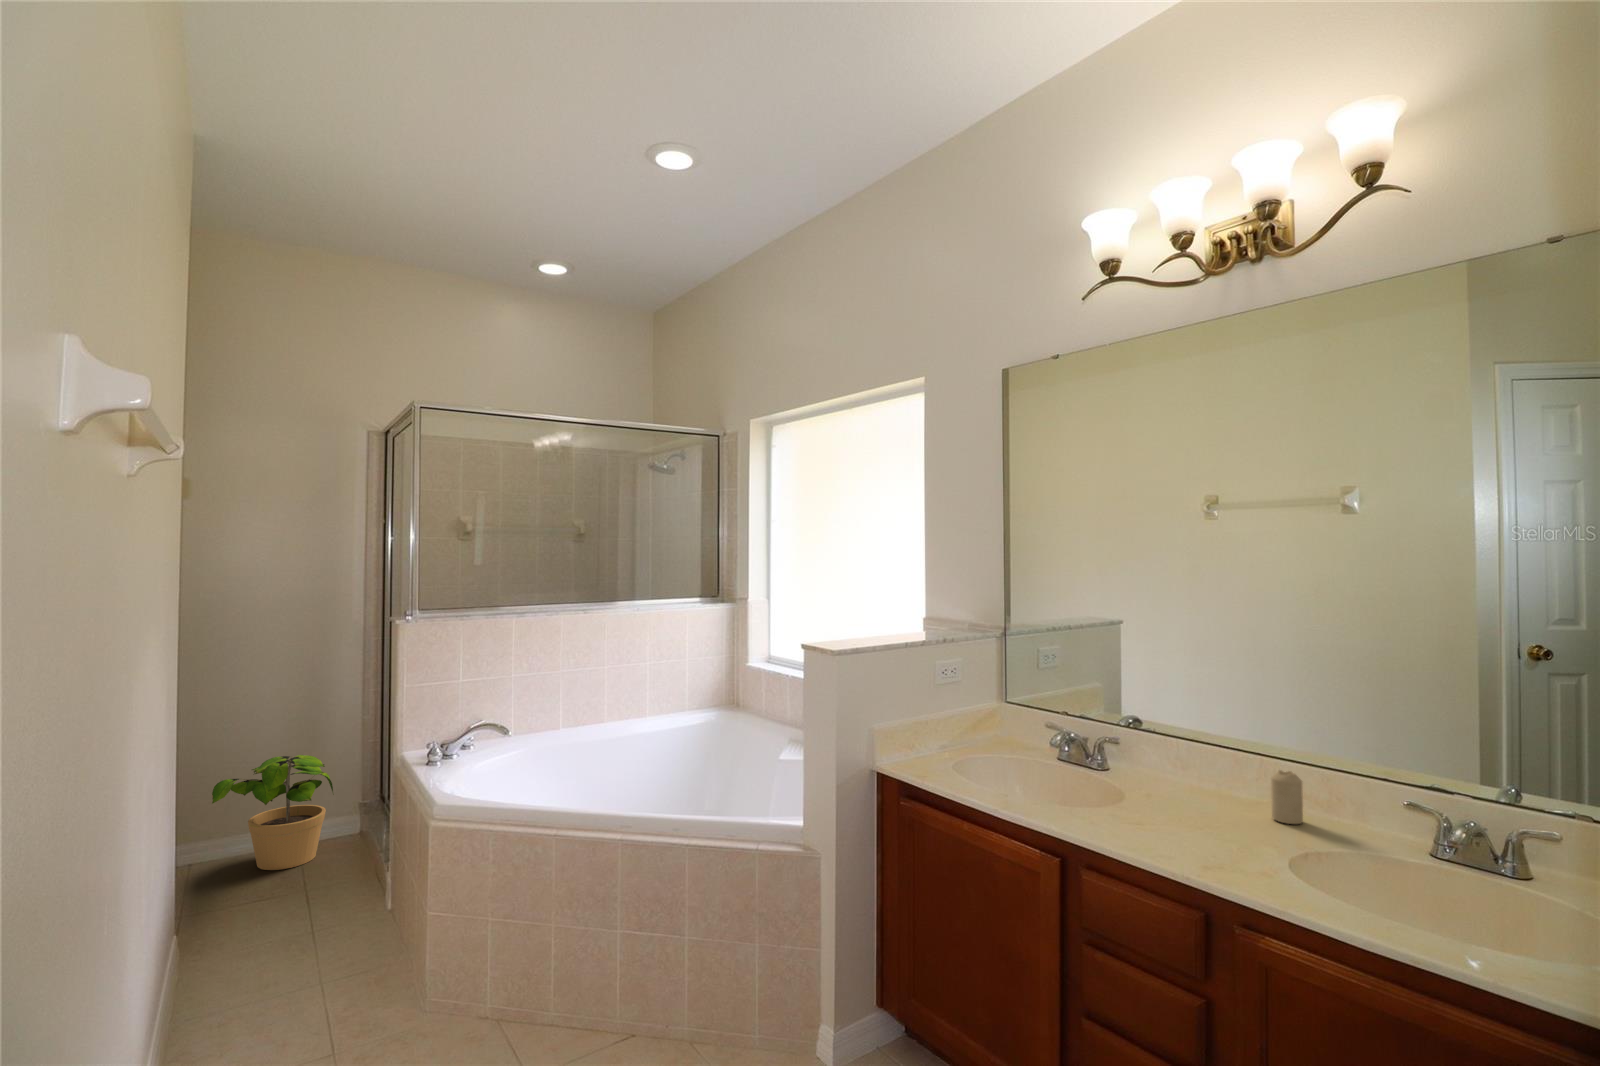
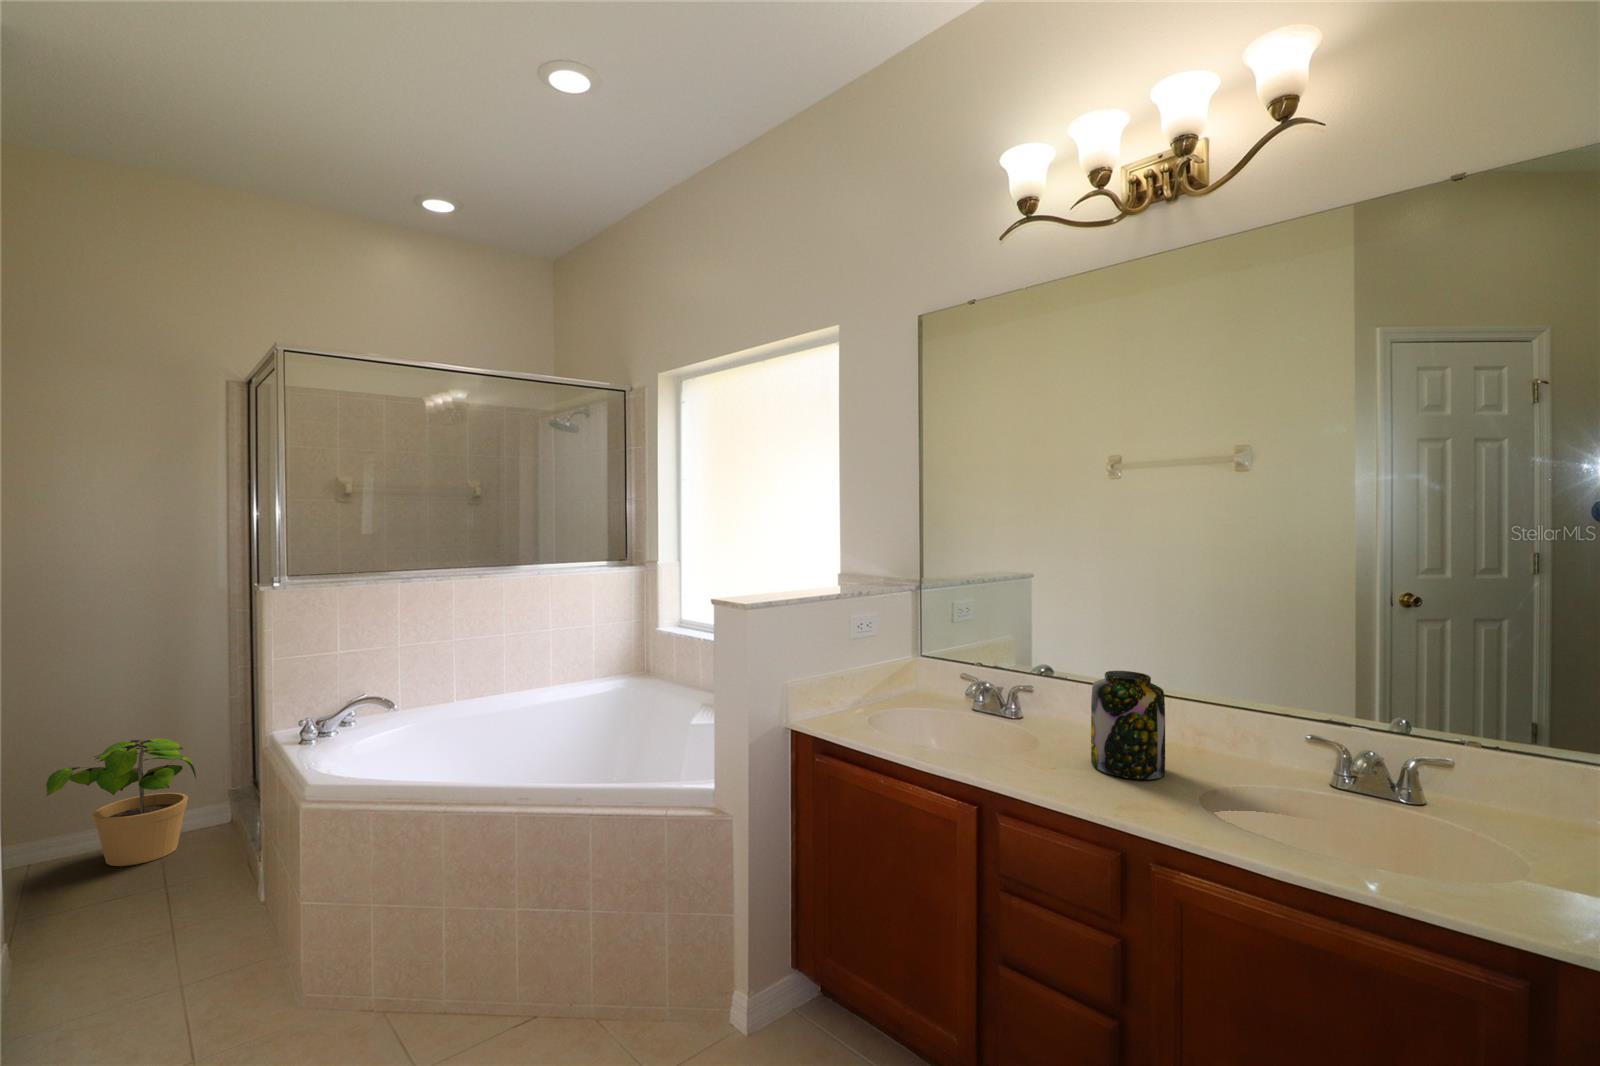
jar: none [1176,728,1252,839] -> present [1091,671,1165,779]
candle: present [1271,771,1303,824] -> none [1182,711,1211,763]

